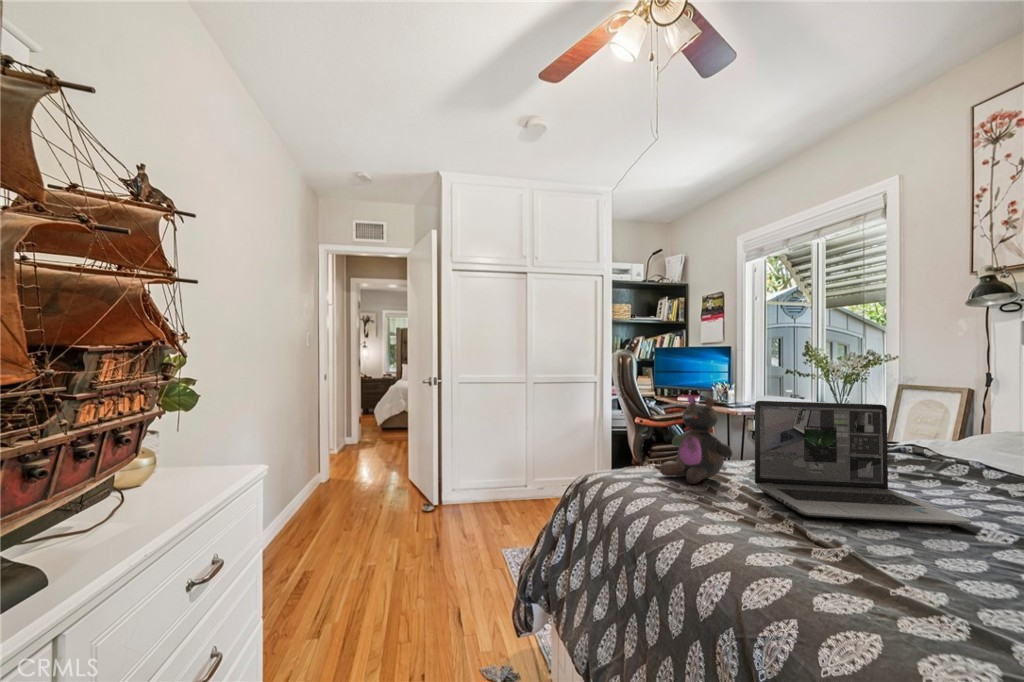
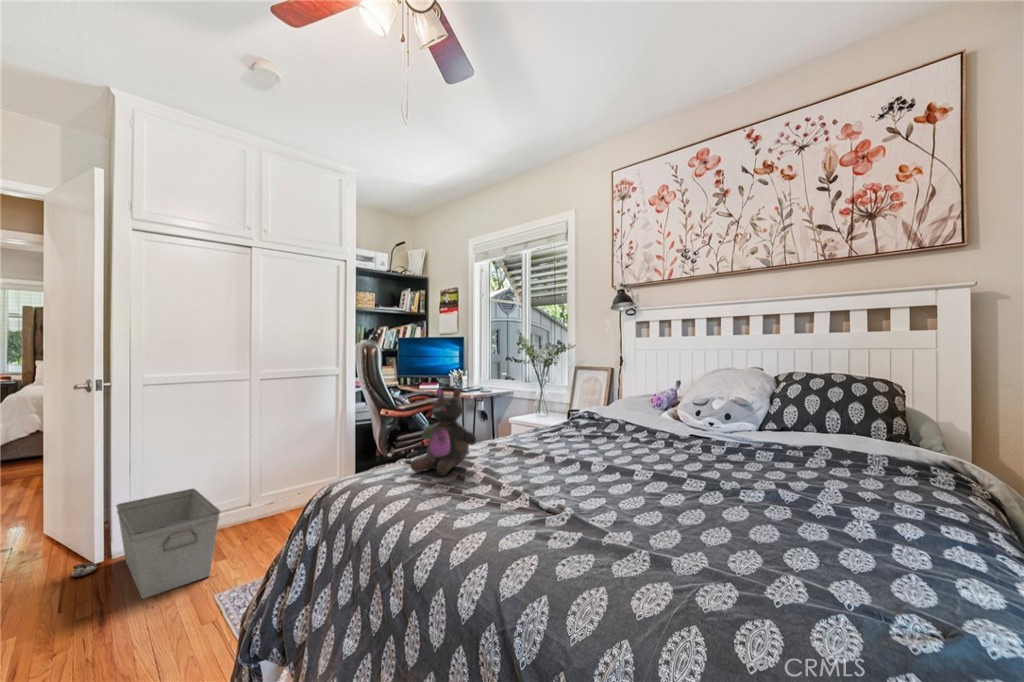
laptop: present [755,401,971,525] -> none [495,385,631,487]
storage bin: none [444,464,506,538] -> present [116,489,220,599]

